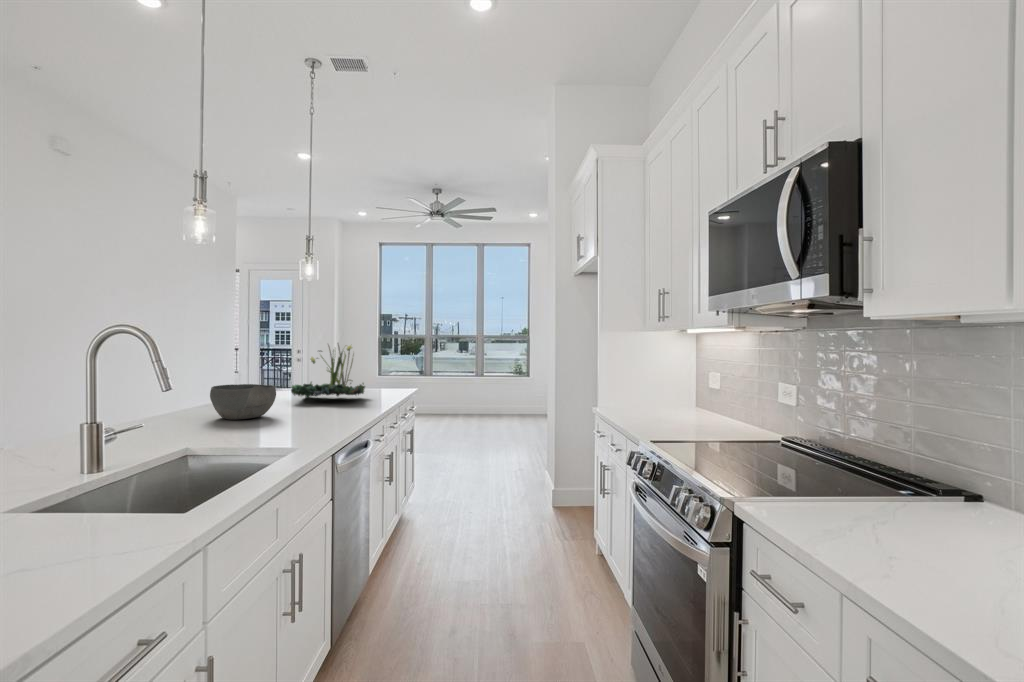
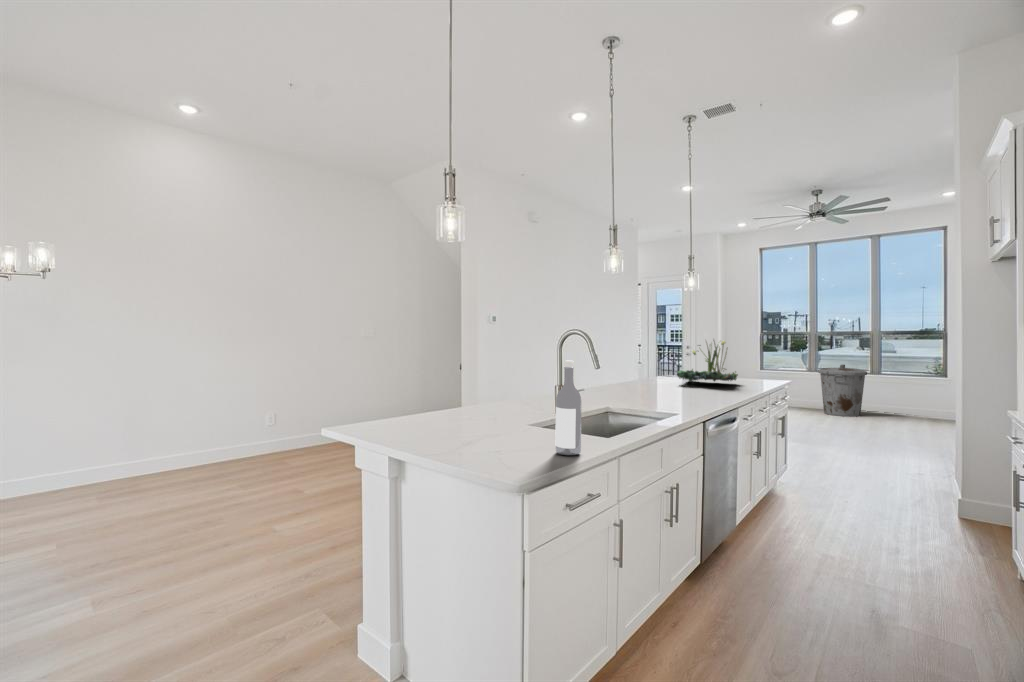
trash can: none [433,369,473,421] -> present [818,364,867,417]
bowl: present [210,384,276,420] -> none [622,368,665,392]
wine bottle: none [68,386,131,577] -> present [556,360,581,455]

